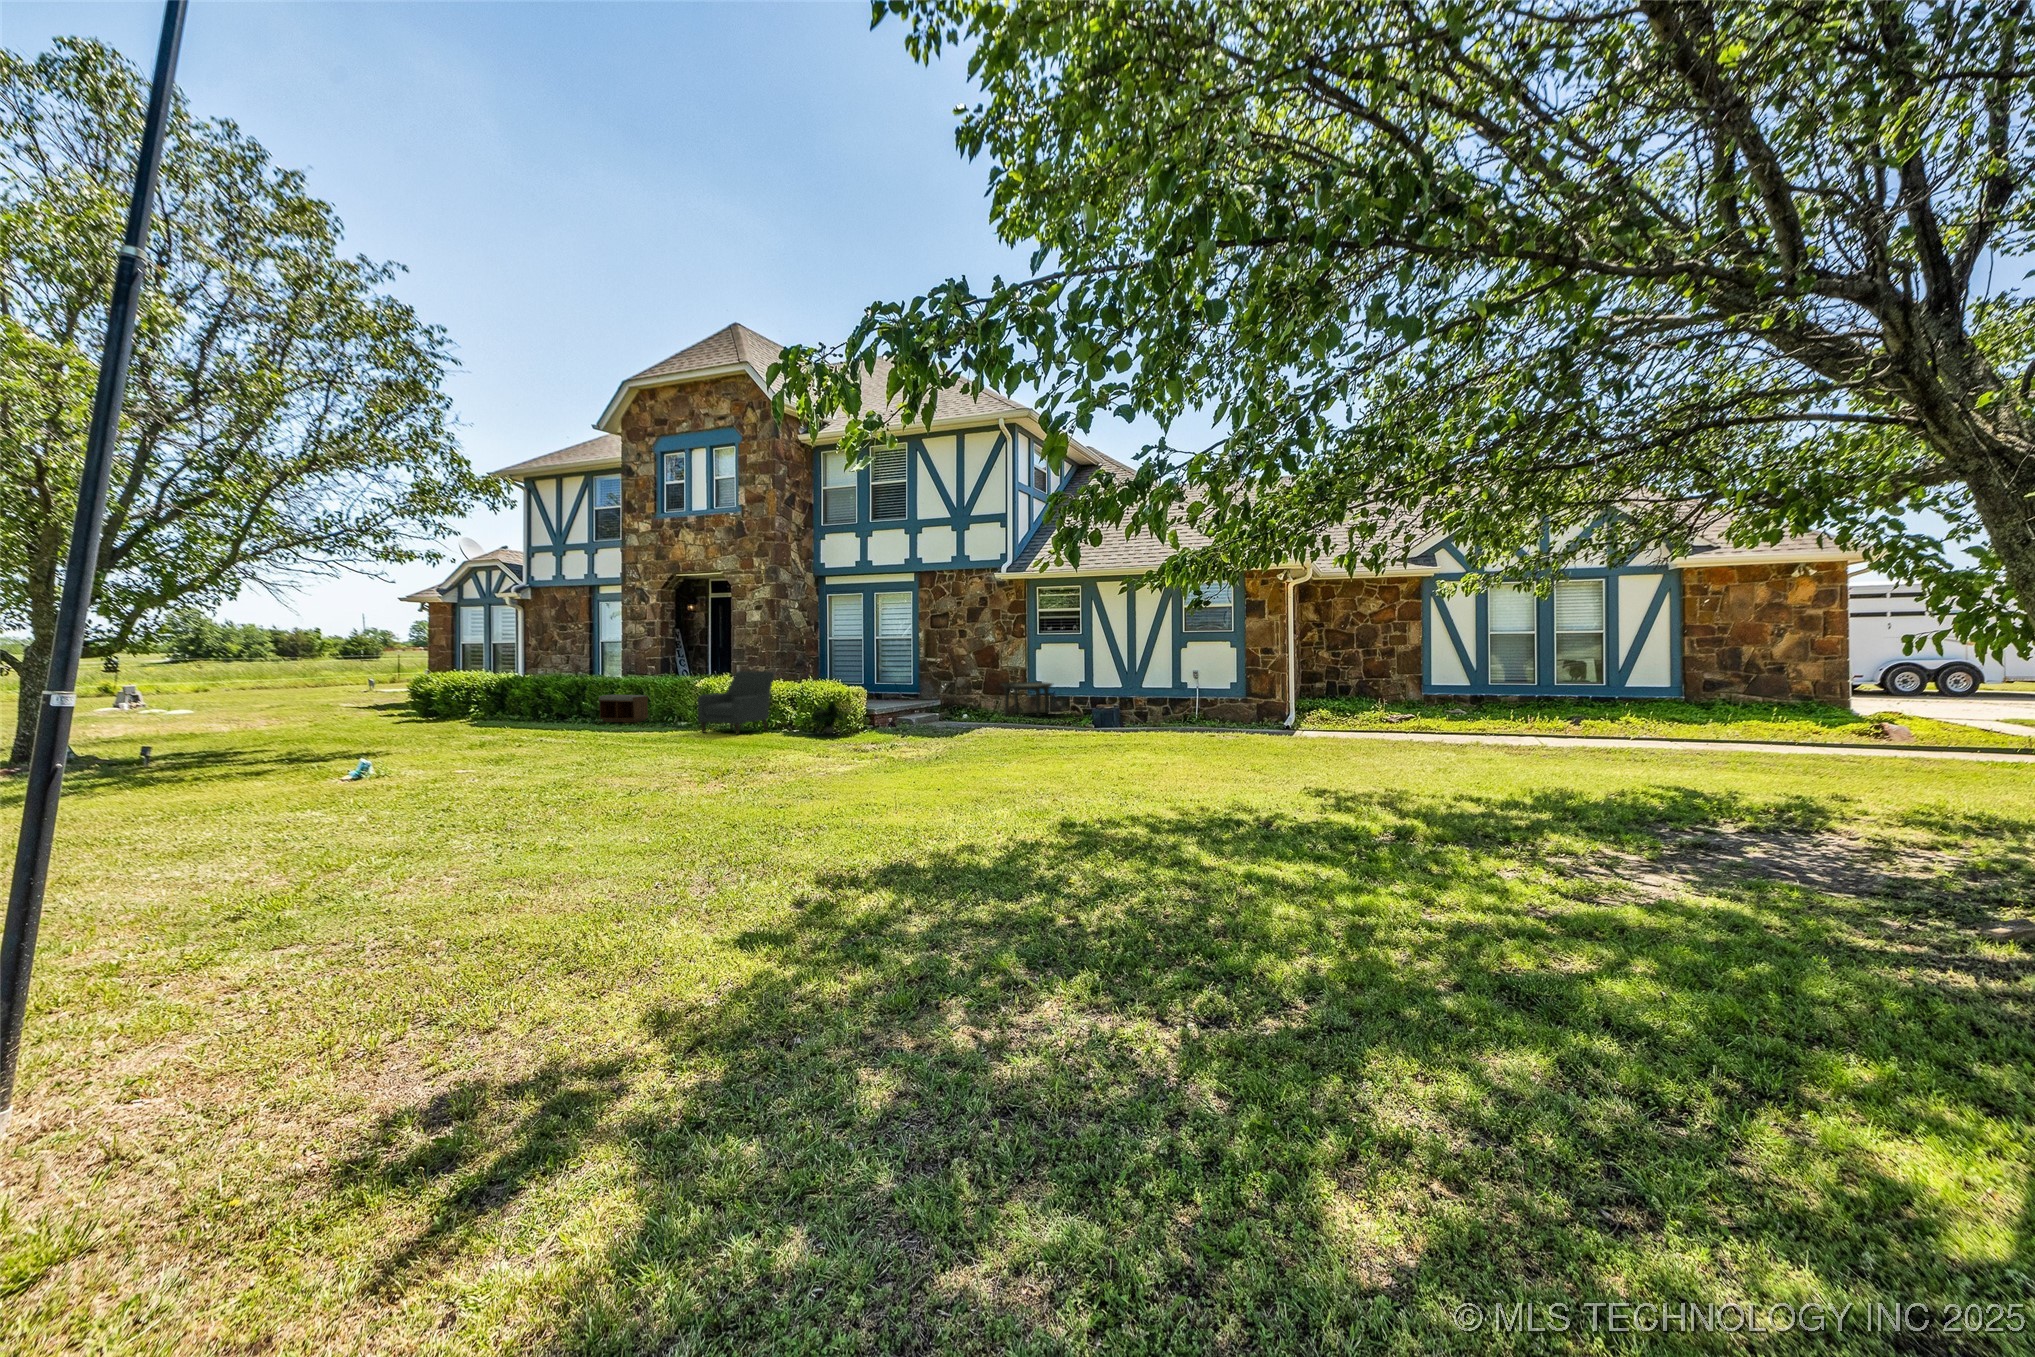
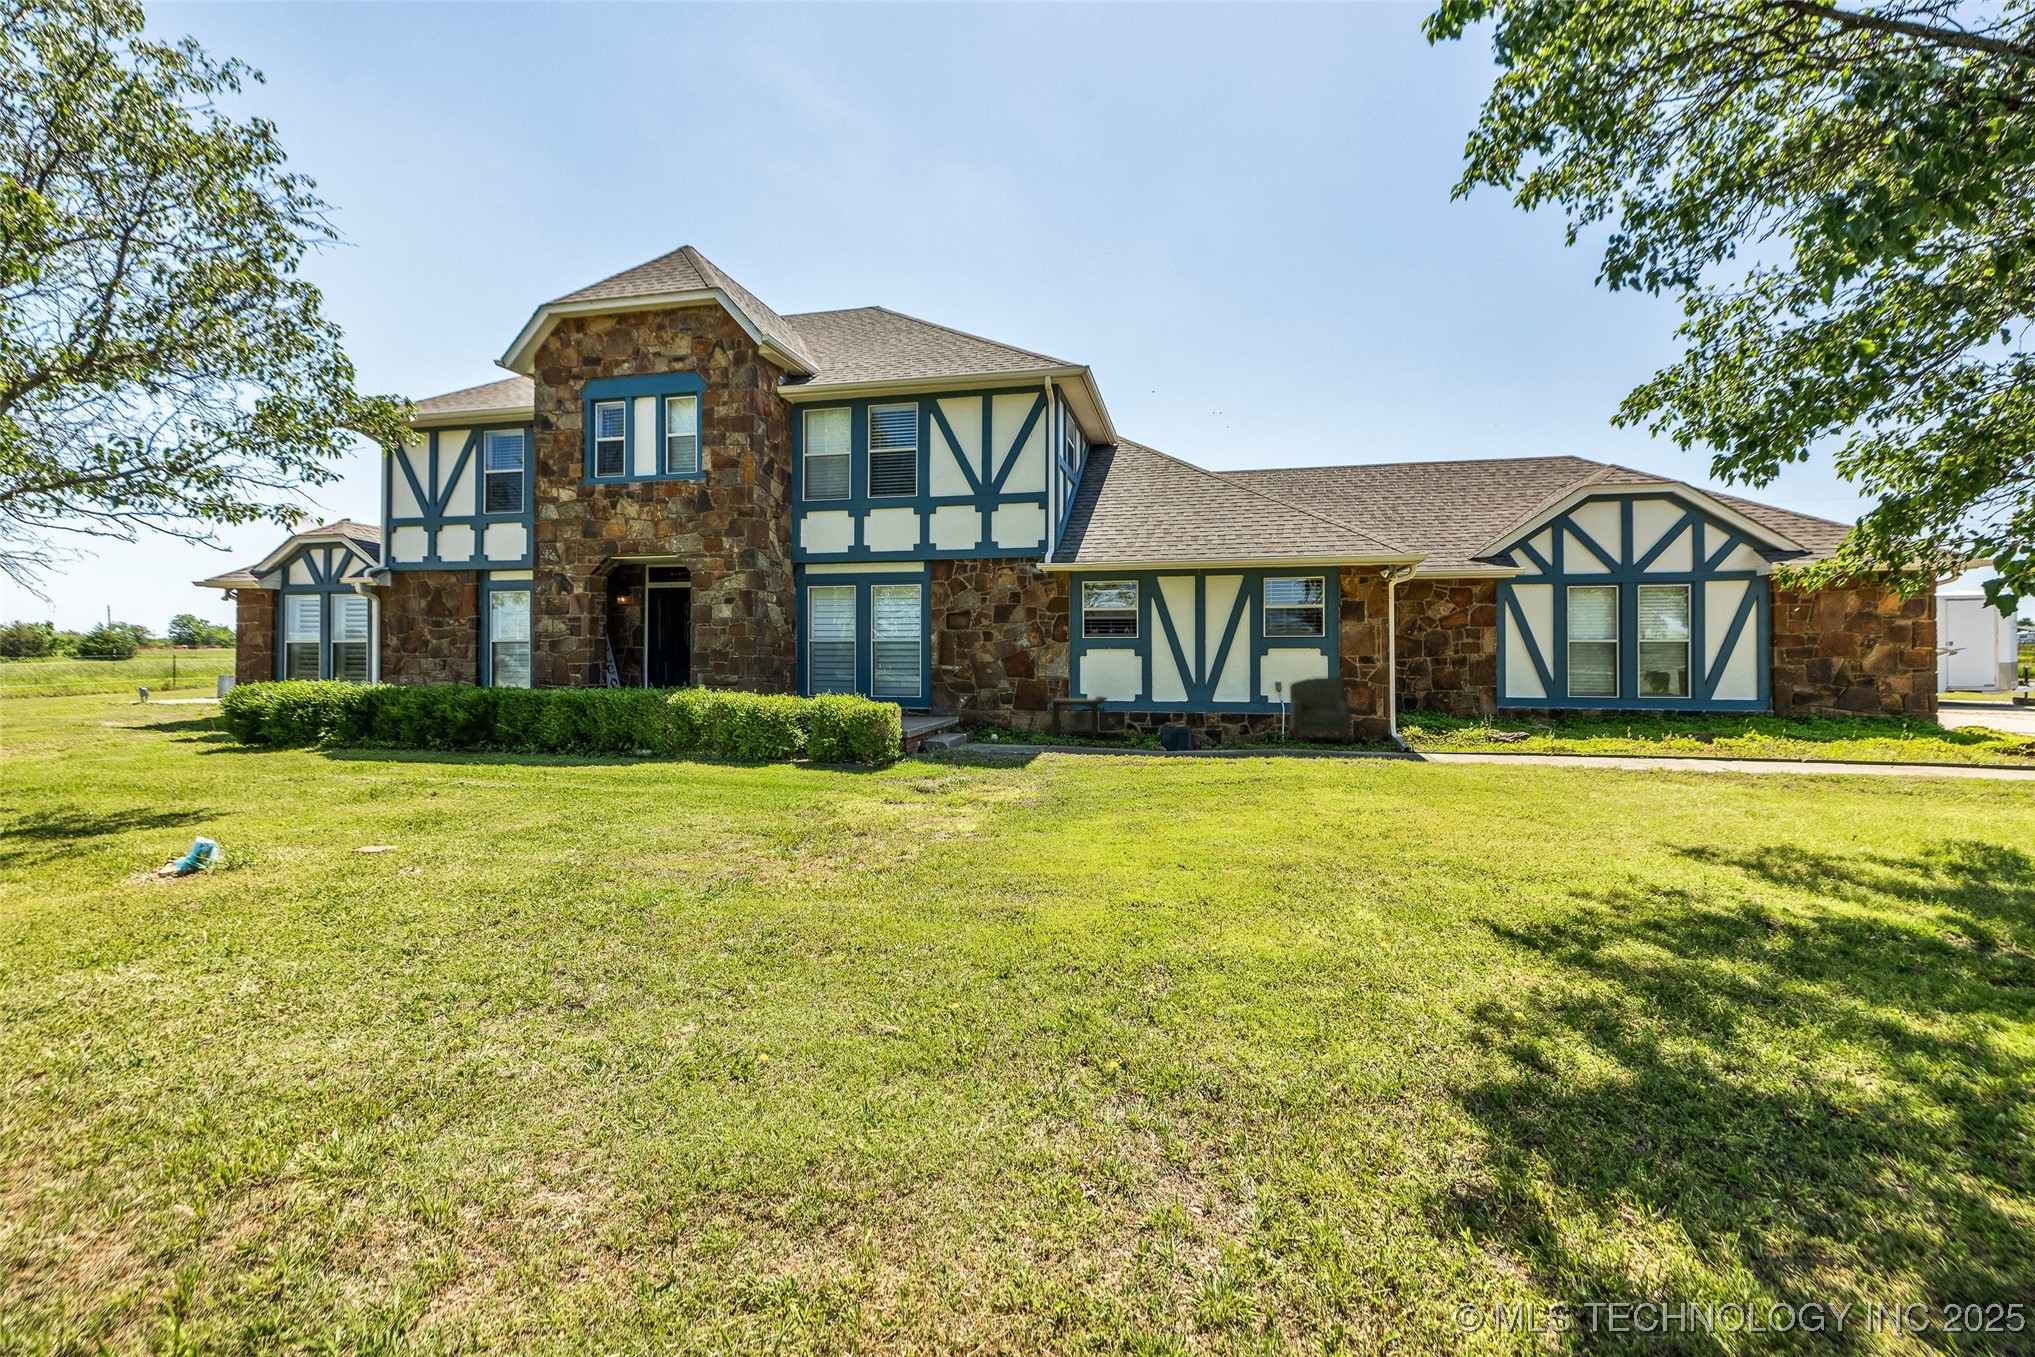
chair: present [697,671,774,735] -> present [1290,677,1351,744]
bench: present [599,695,648,722] -> none [515,716,587,754]
potted plant: present [812,702,844,733] -> present [451,714,498,751]

